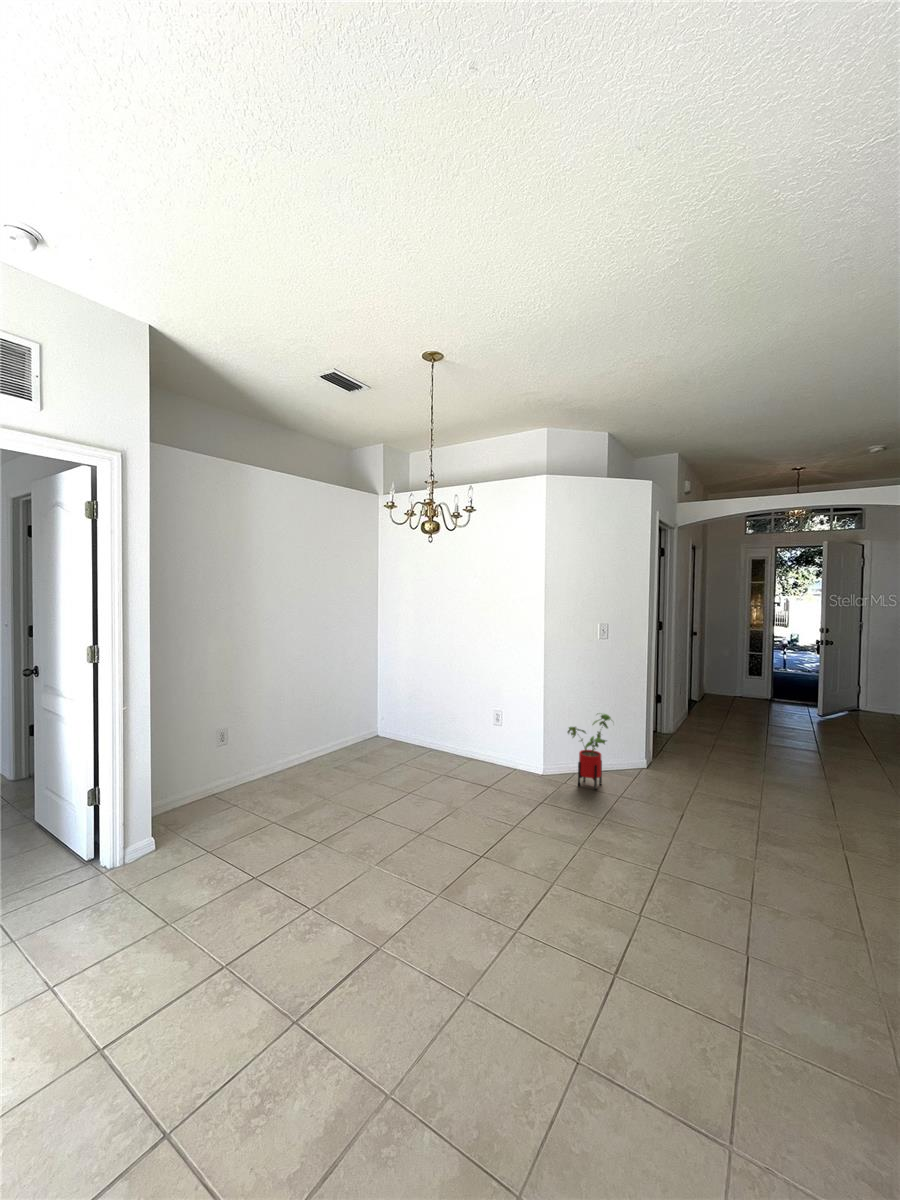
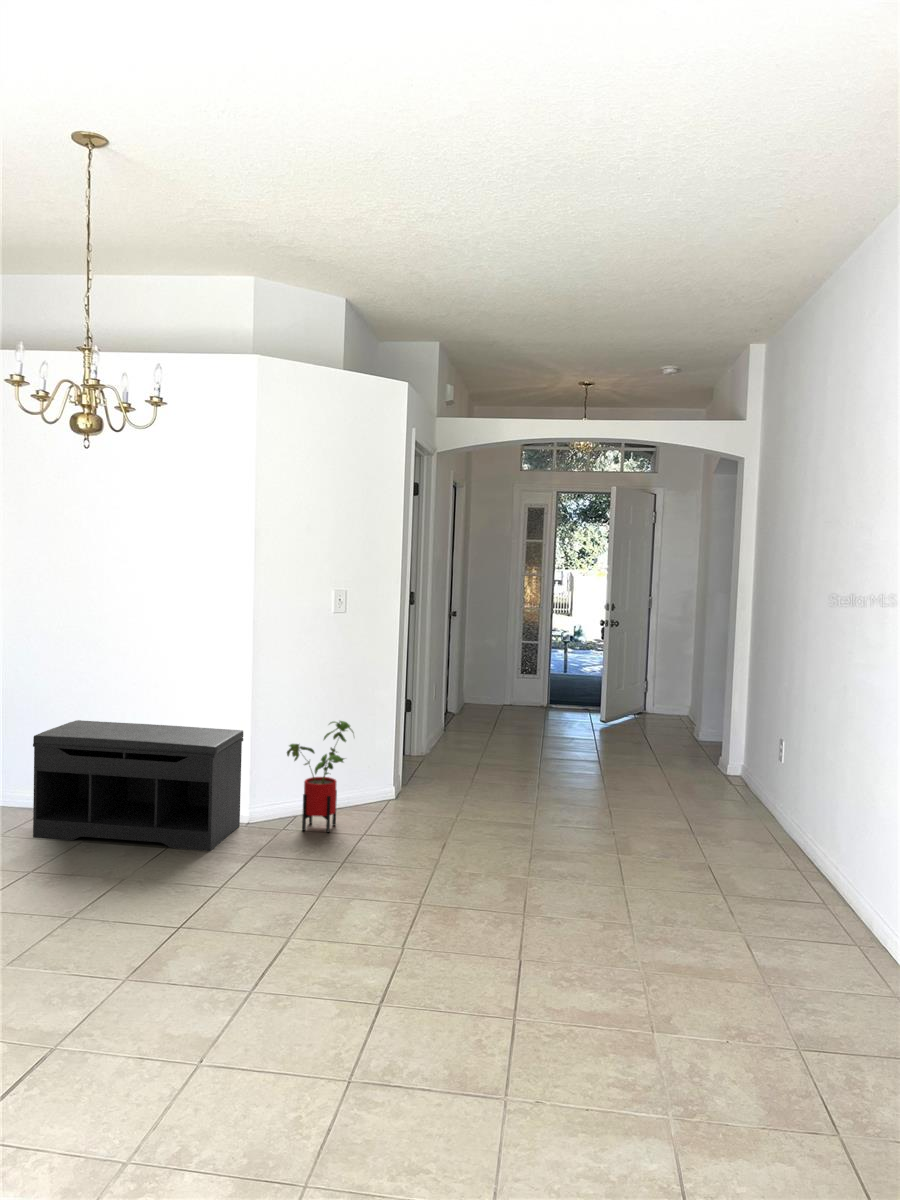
bench: none [419,700,539,794] -> present [33,720,243,851]

